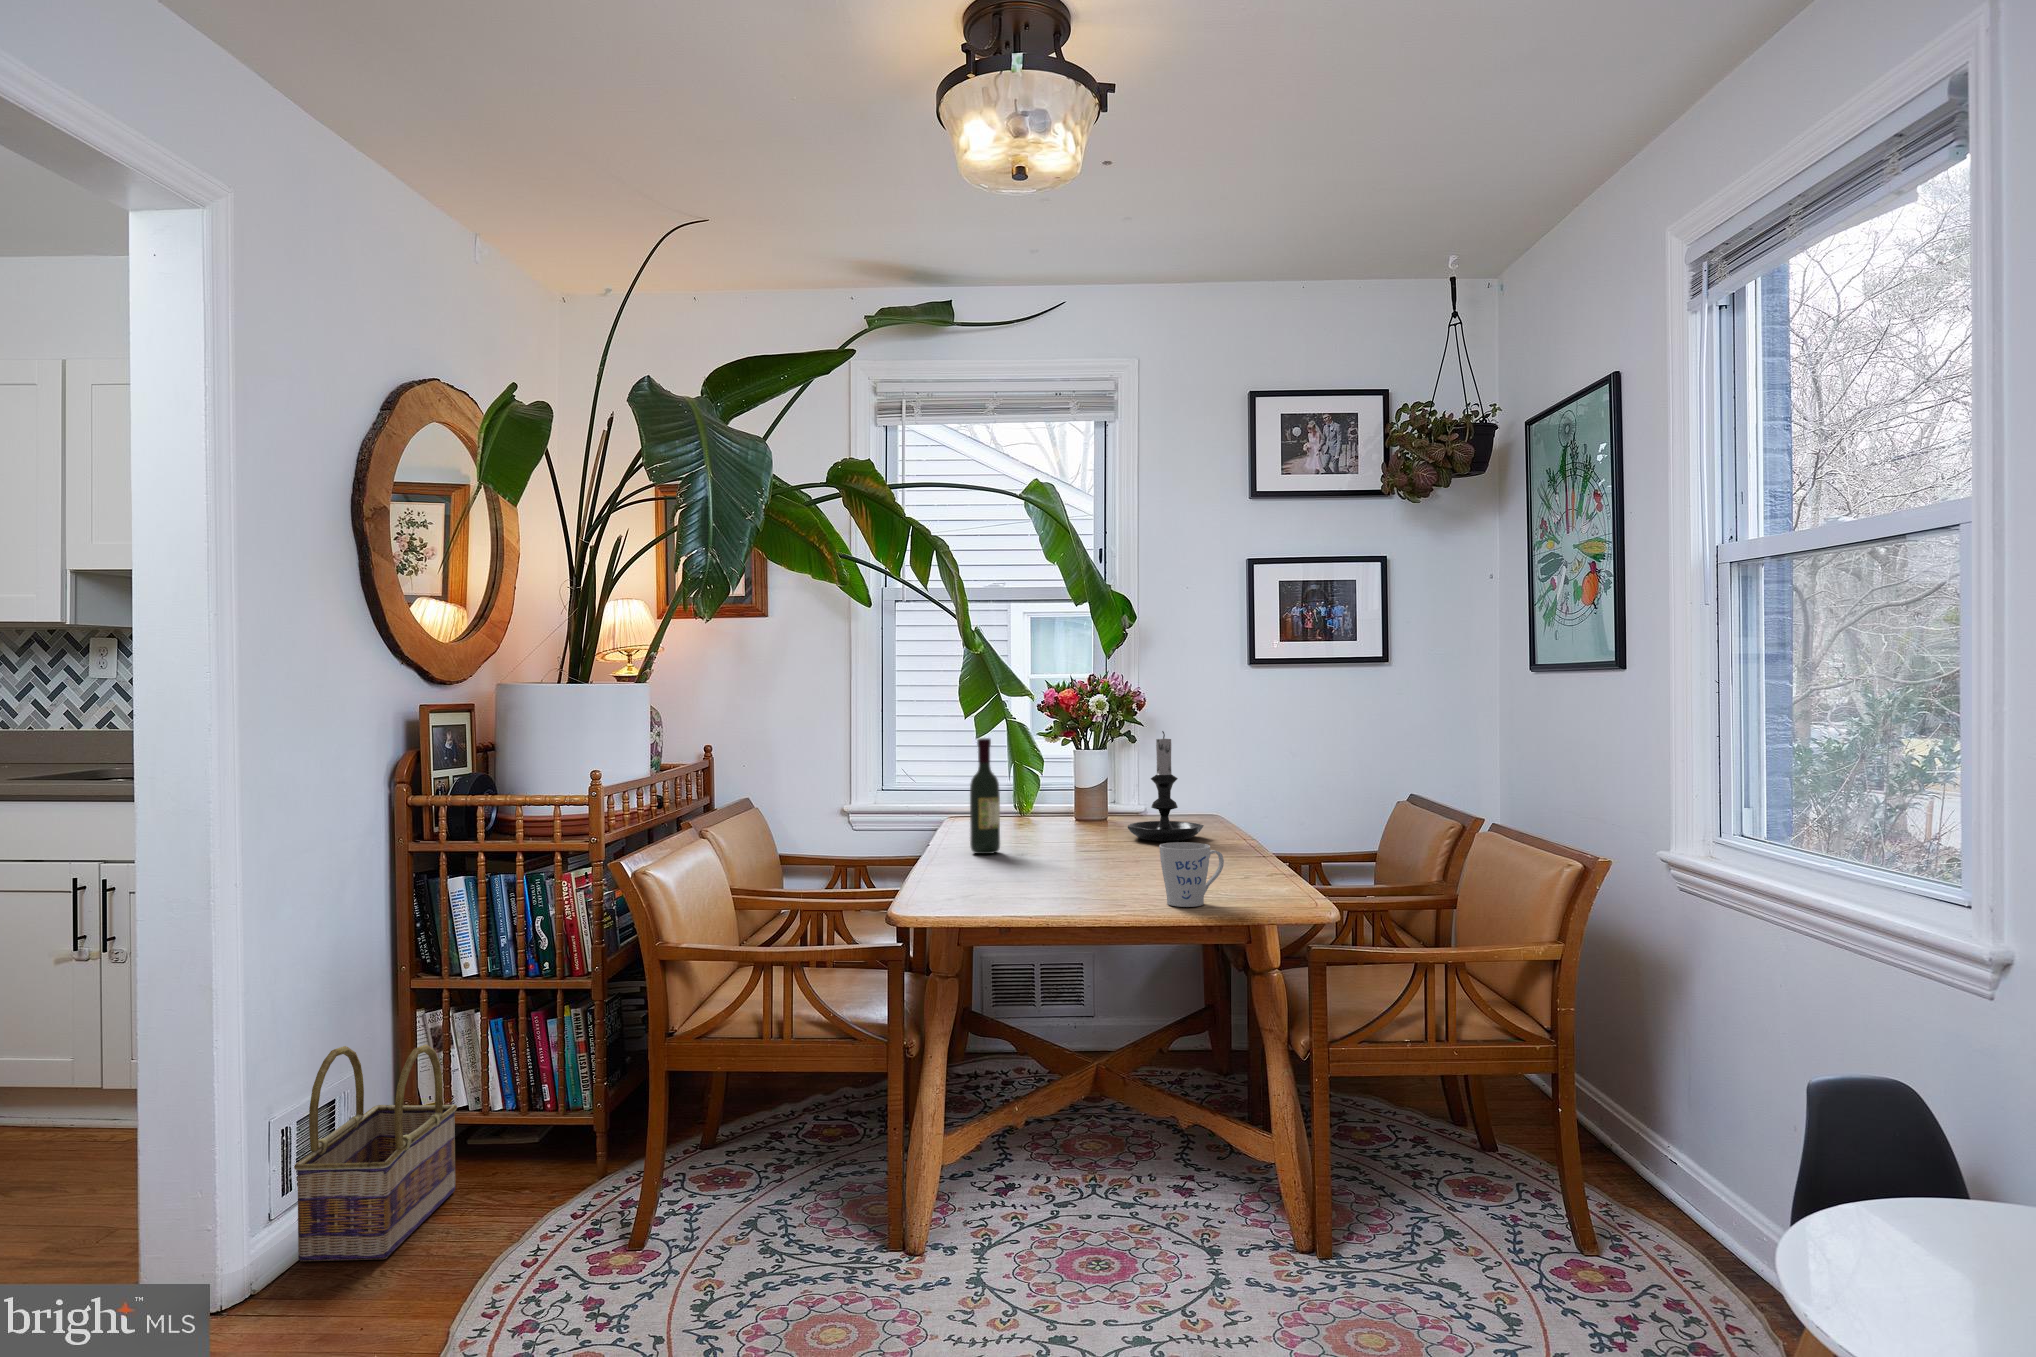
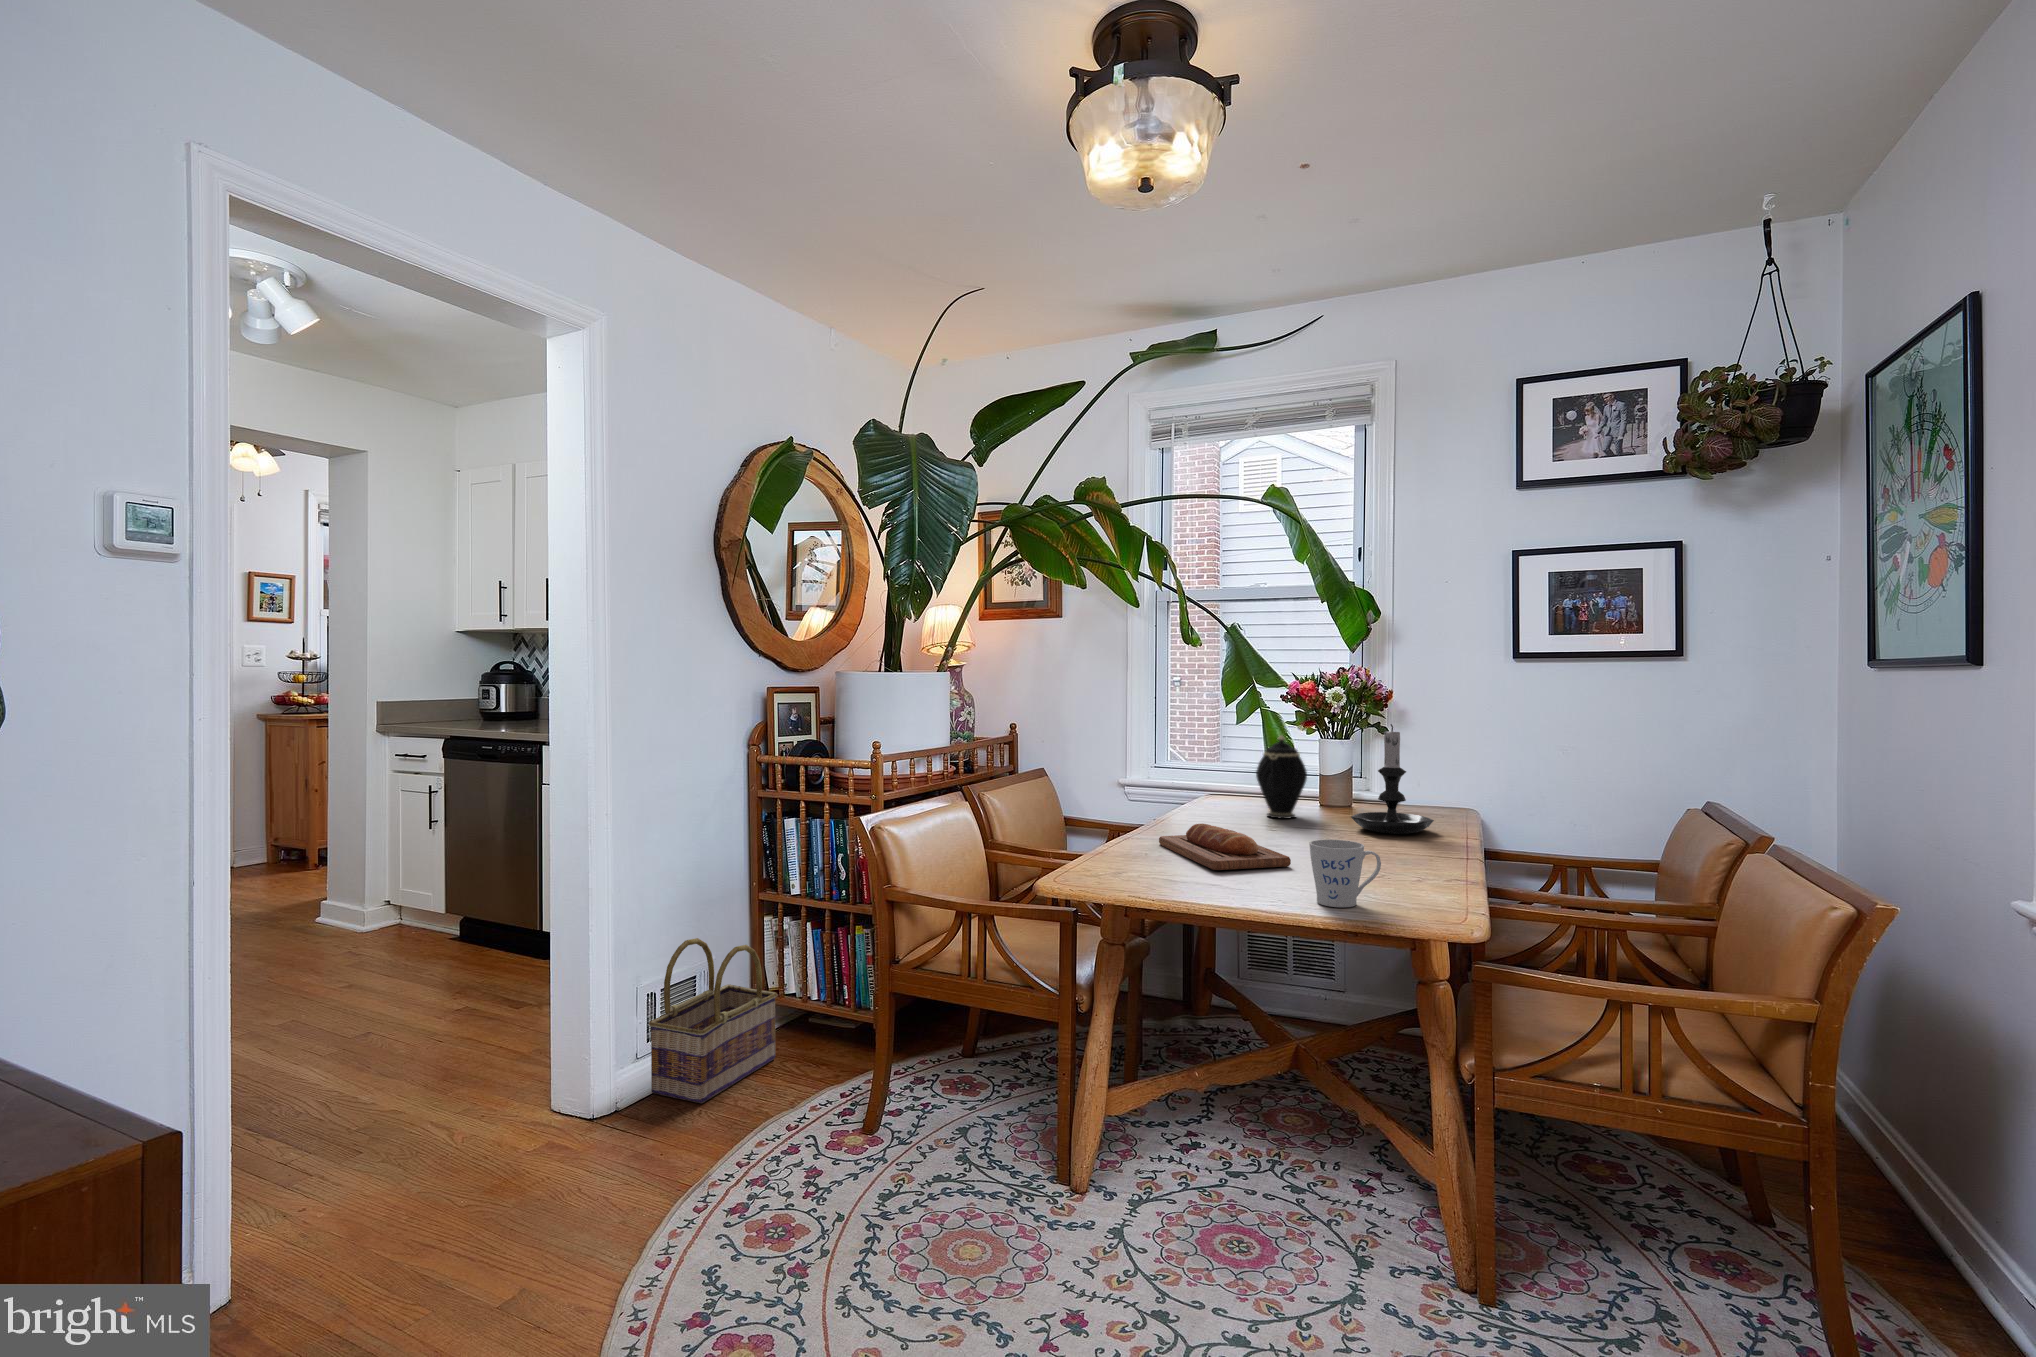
wine bottle: present [970,738,1000,854] -> none [1187,725,1215,833]
teapot: none [1022,747,1074,835] -> present [1256,735,1307,819]
bread loaf: none [957,842,1110,886] -> present [1159,824,1291,870]

